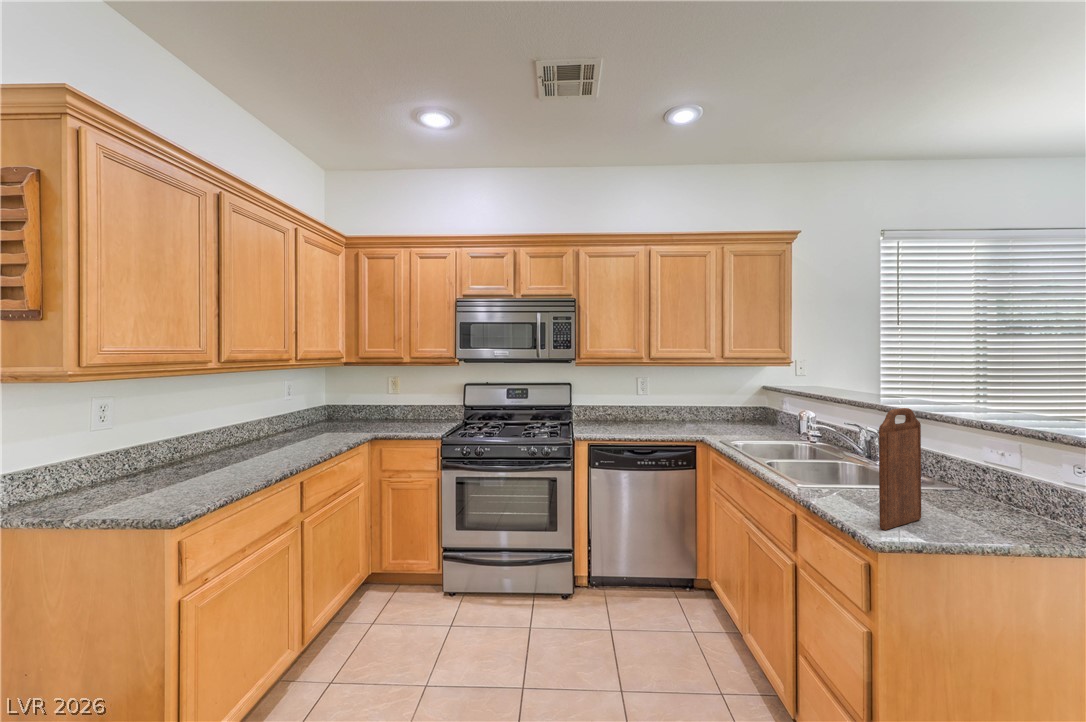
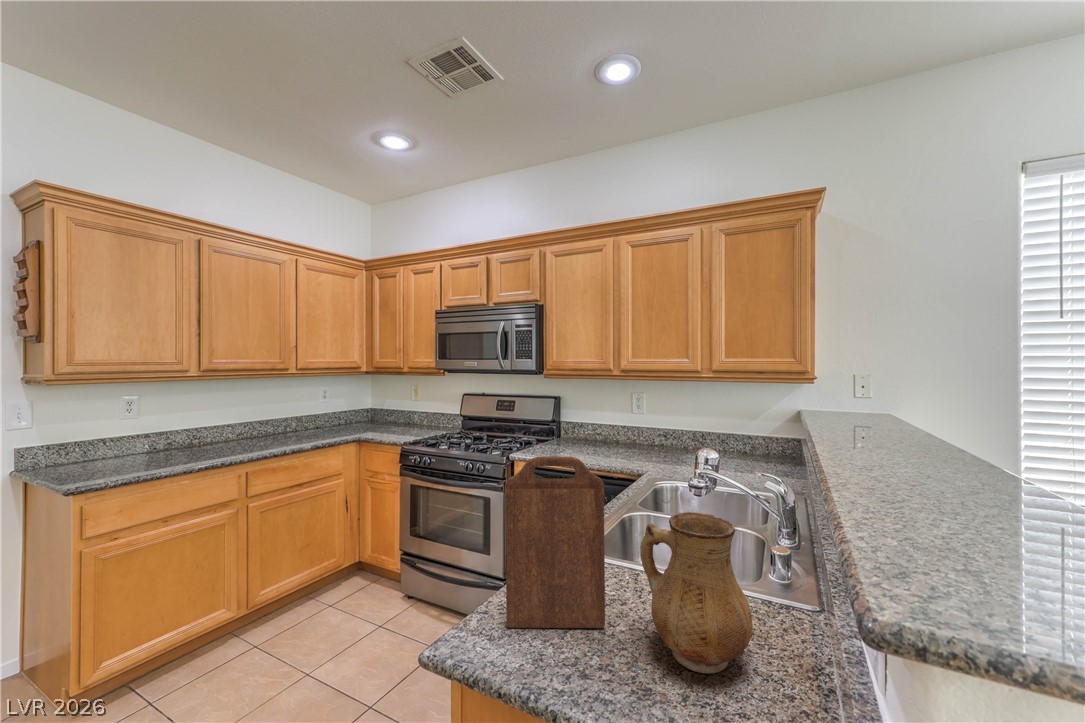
ceramic pitcher: none [938,437,1022,526] -> present [640,512,752,673]

